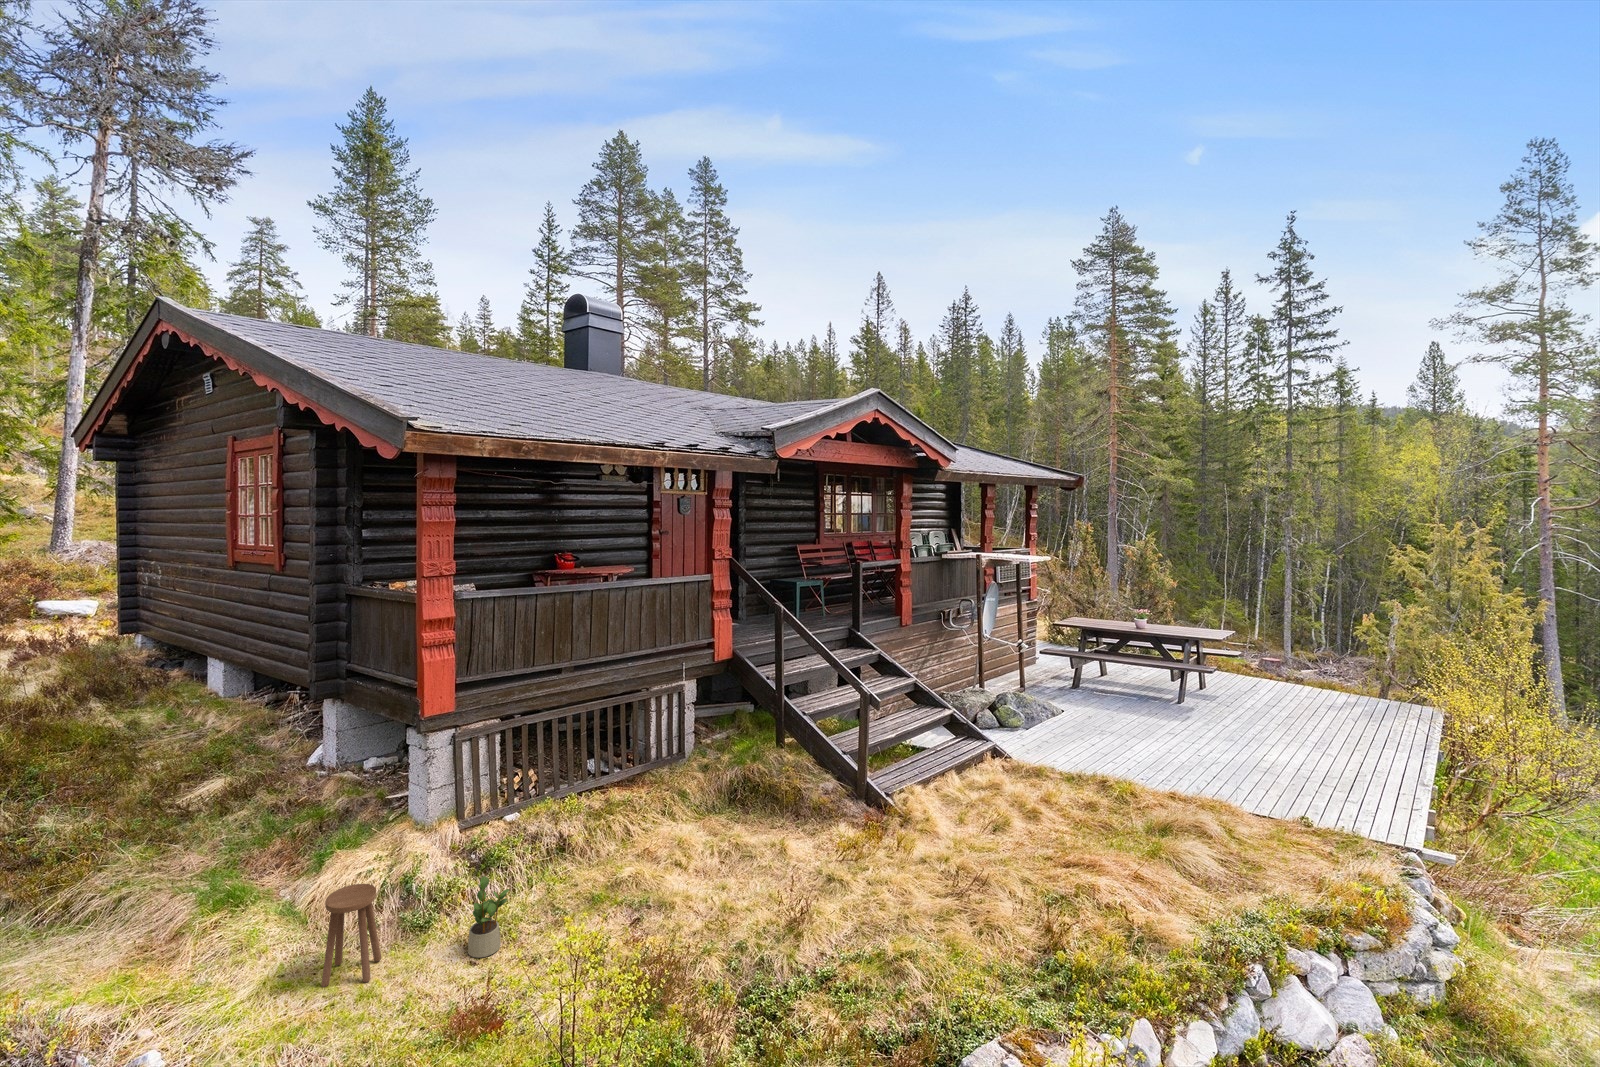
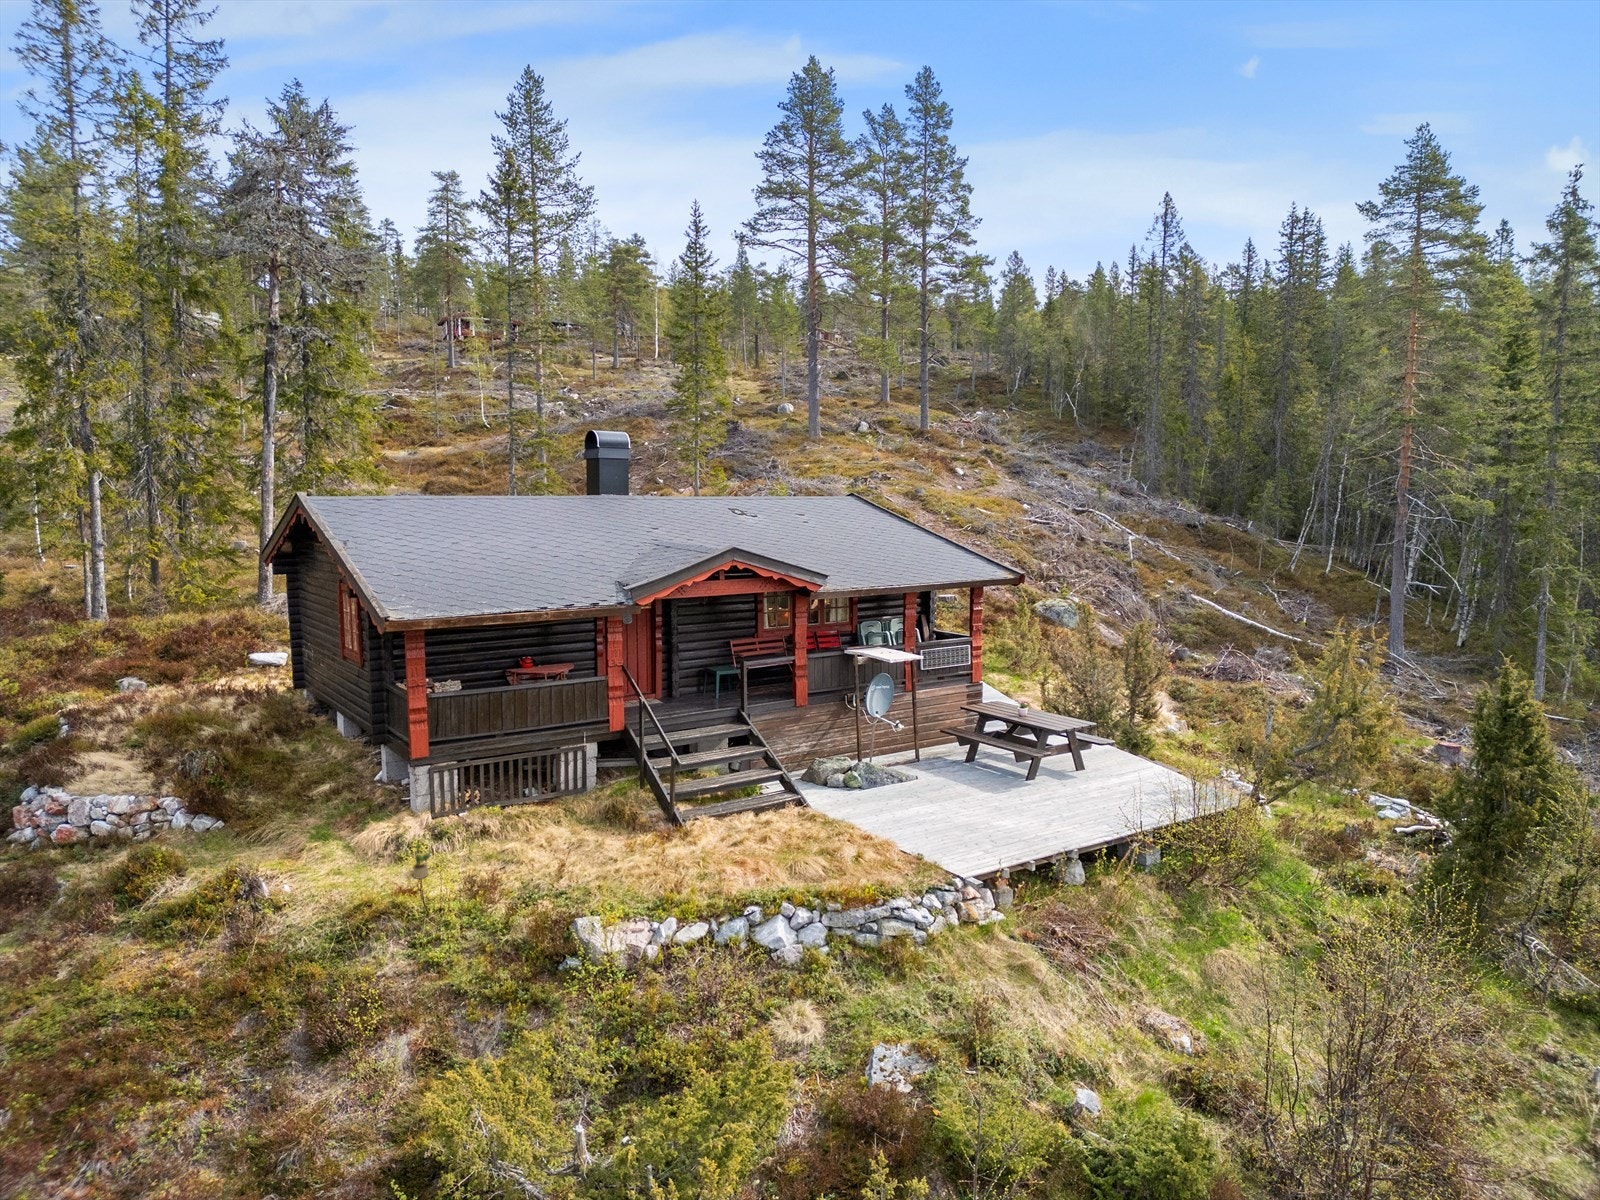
stool: present [322,884,381,987] -> none [353,836,379,878]

